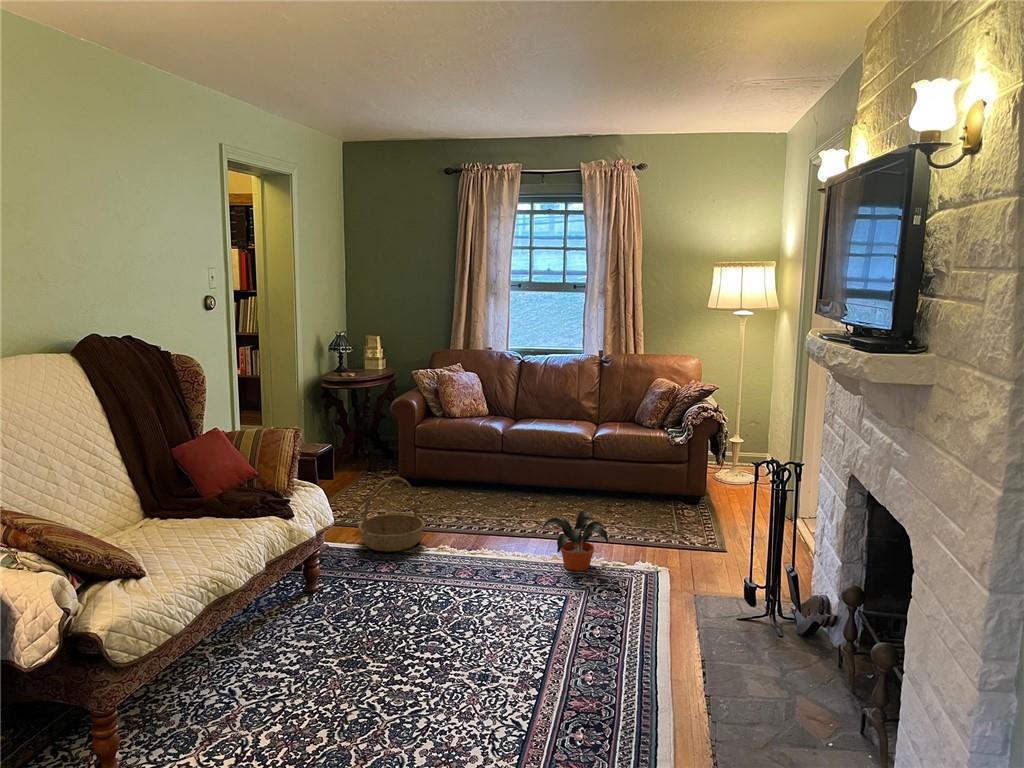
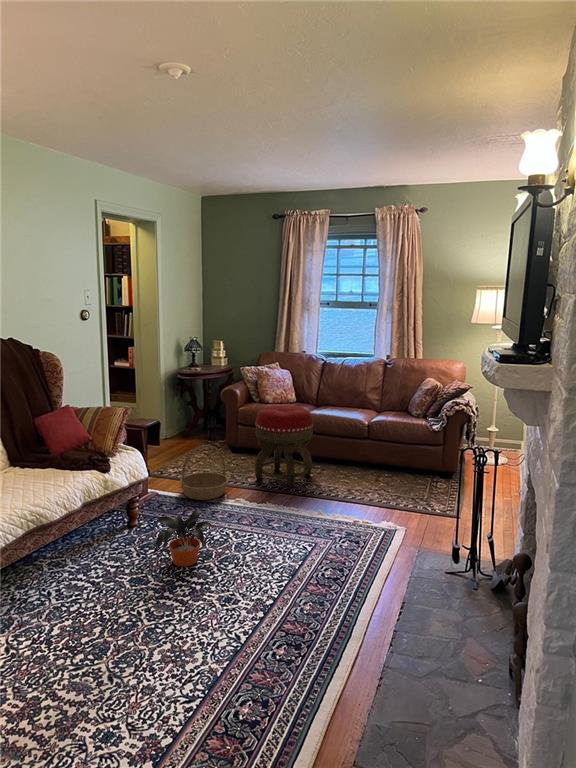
footstool: none [451,419,528,528] -> present [255,405,313,487]
potted plant: present [541,510,608,571] -> present [155,510,214,566]

